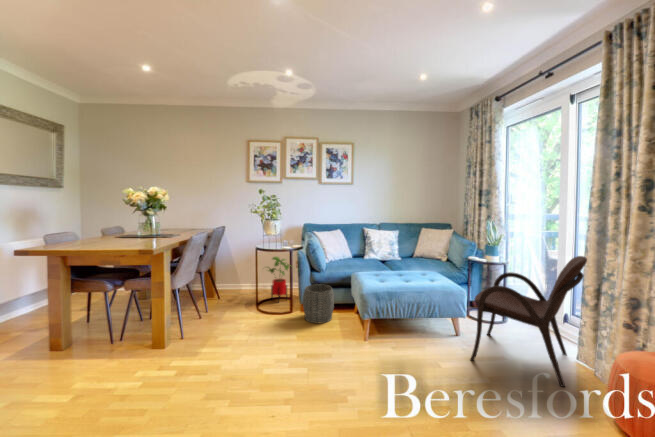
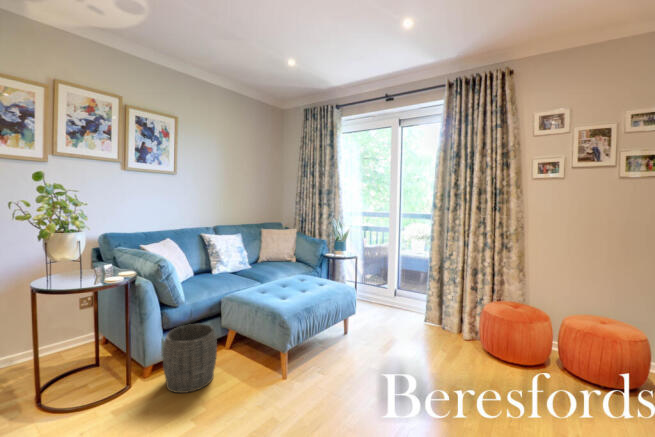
armchair: present [470,256,587,387] -> none [367,241,458,354]
house plant: present [269,257,291,298] -> none [30,299,106,387]

